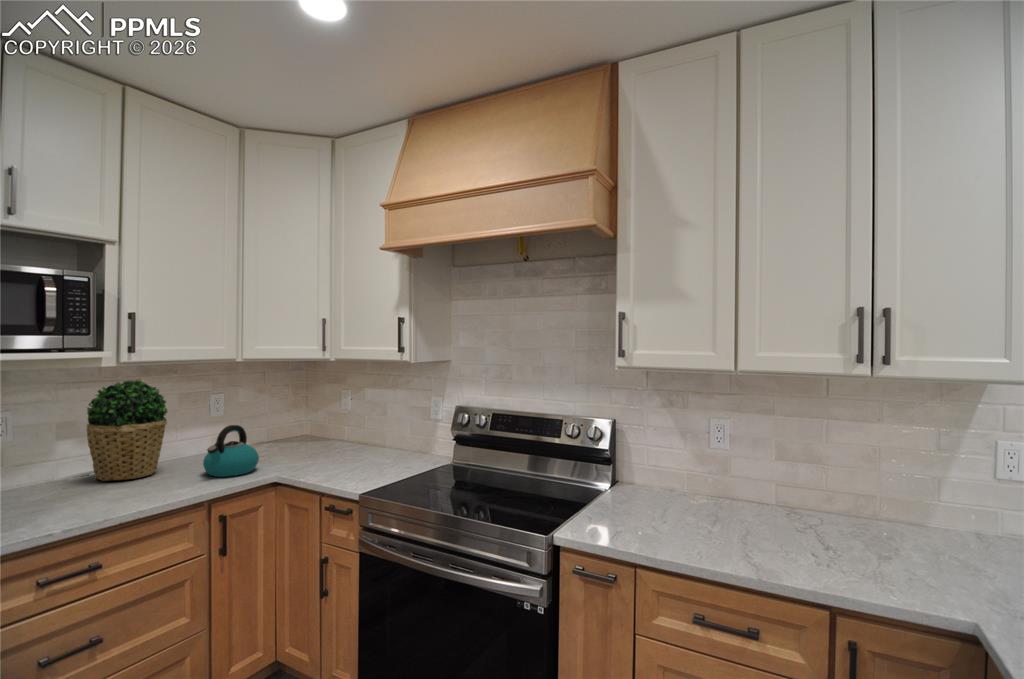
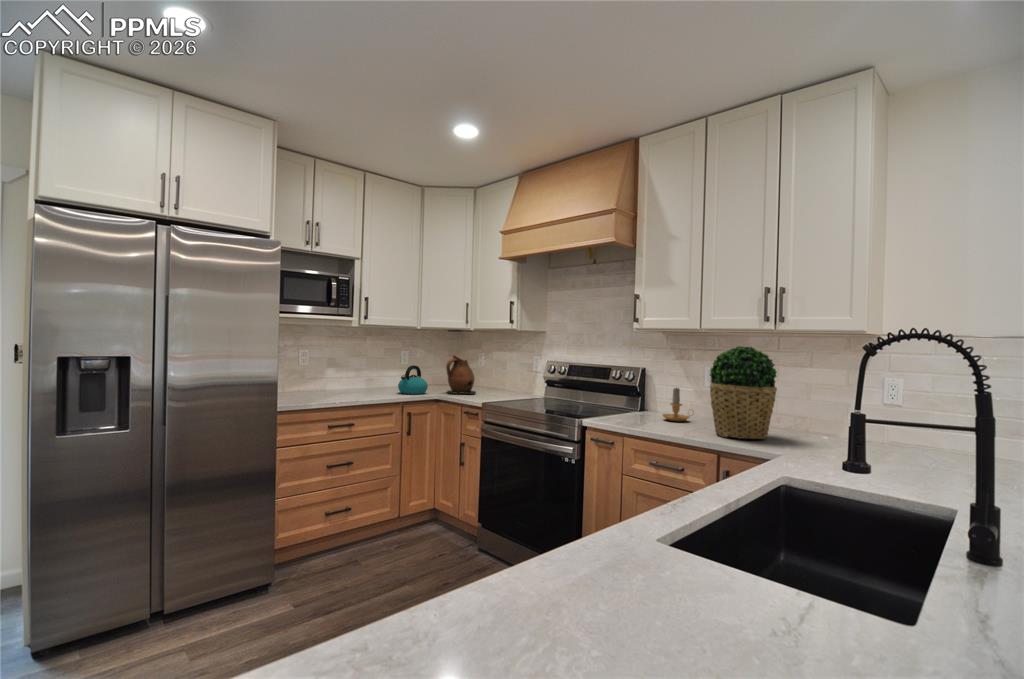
potted plant: present [87,380,168,481] -> present [710,346,777,439]
ceramic pitcher: none [291,403,342,466] -> present [446,355,476,394]
candle: none [666,458,710,516] -> present [663,388,690,421]

